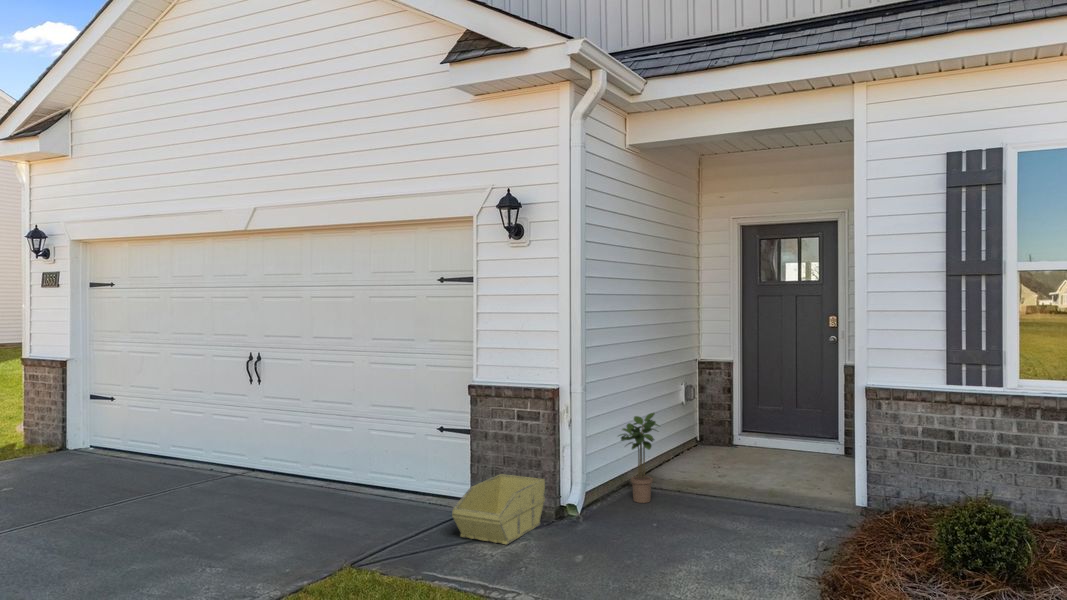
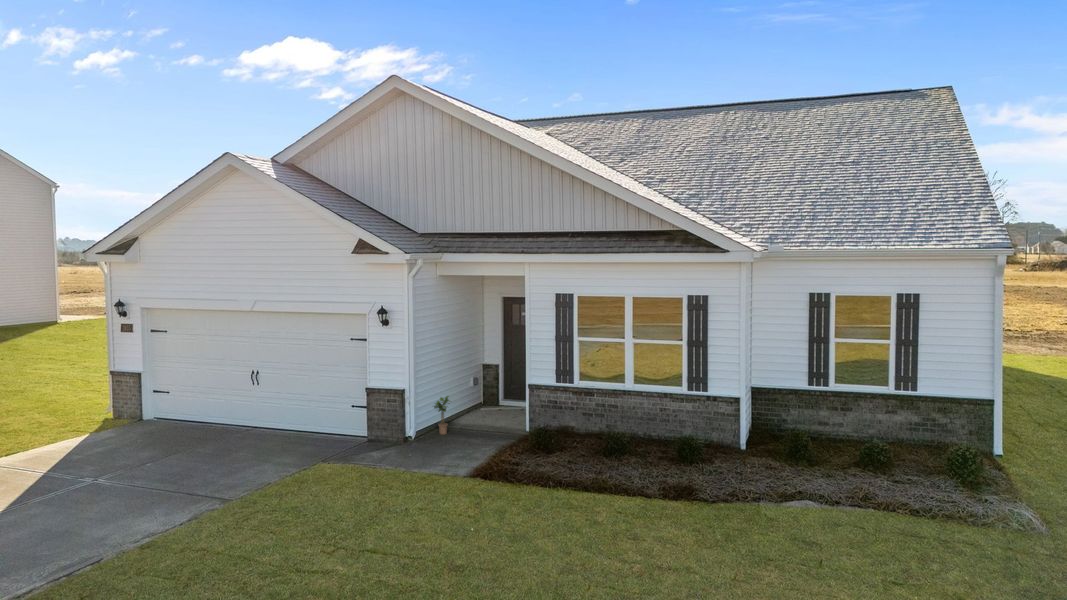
storage bin: present [452,474,545,544] -> none [361,425,400,453]

